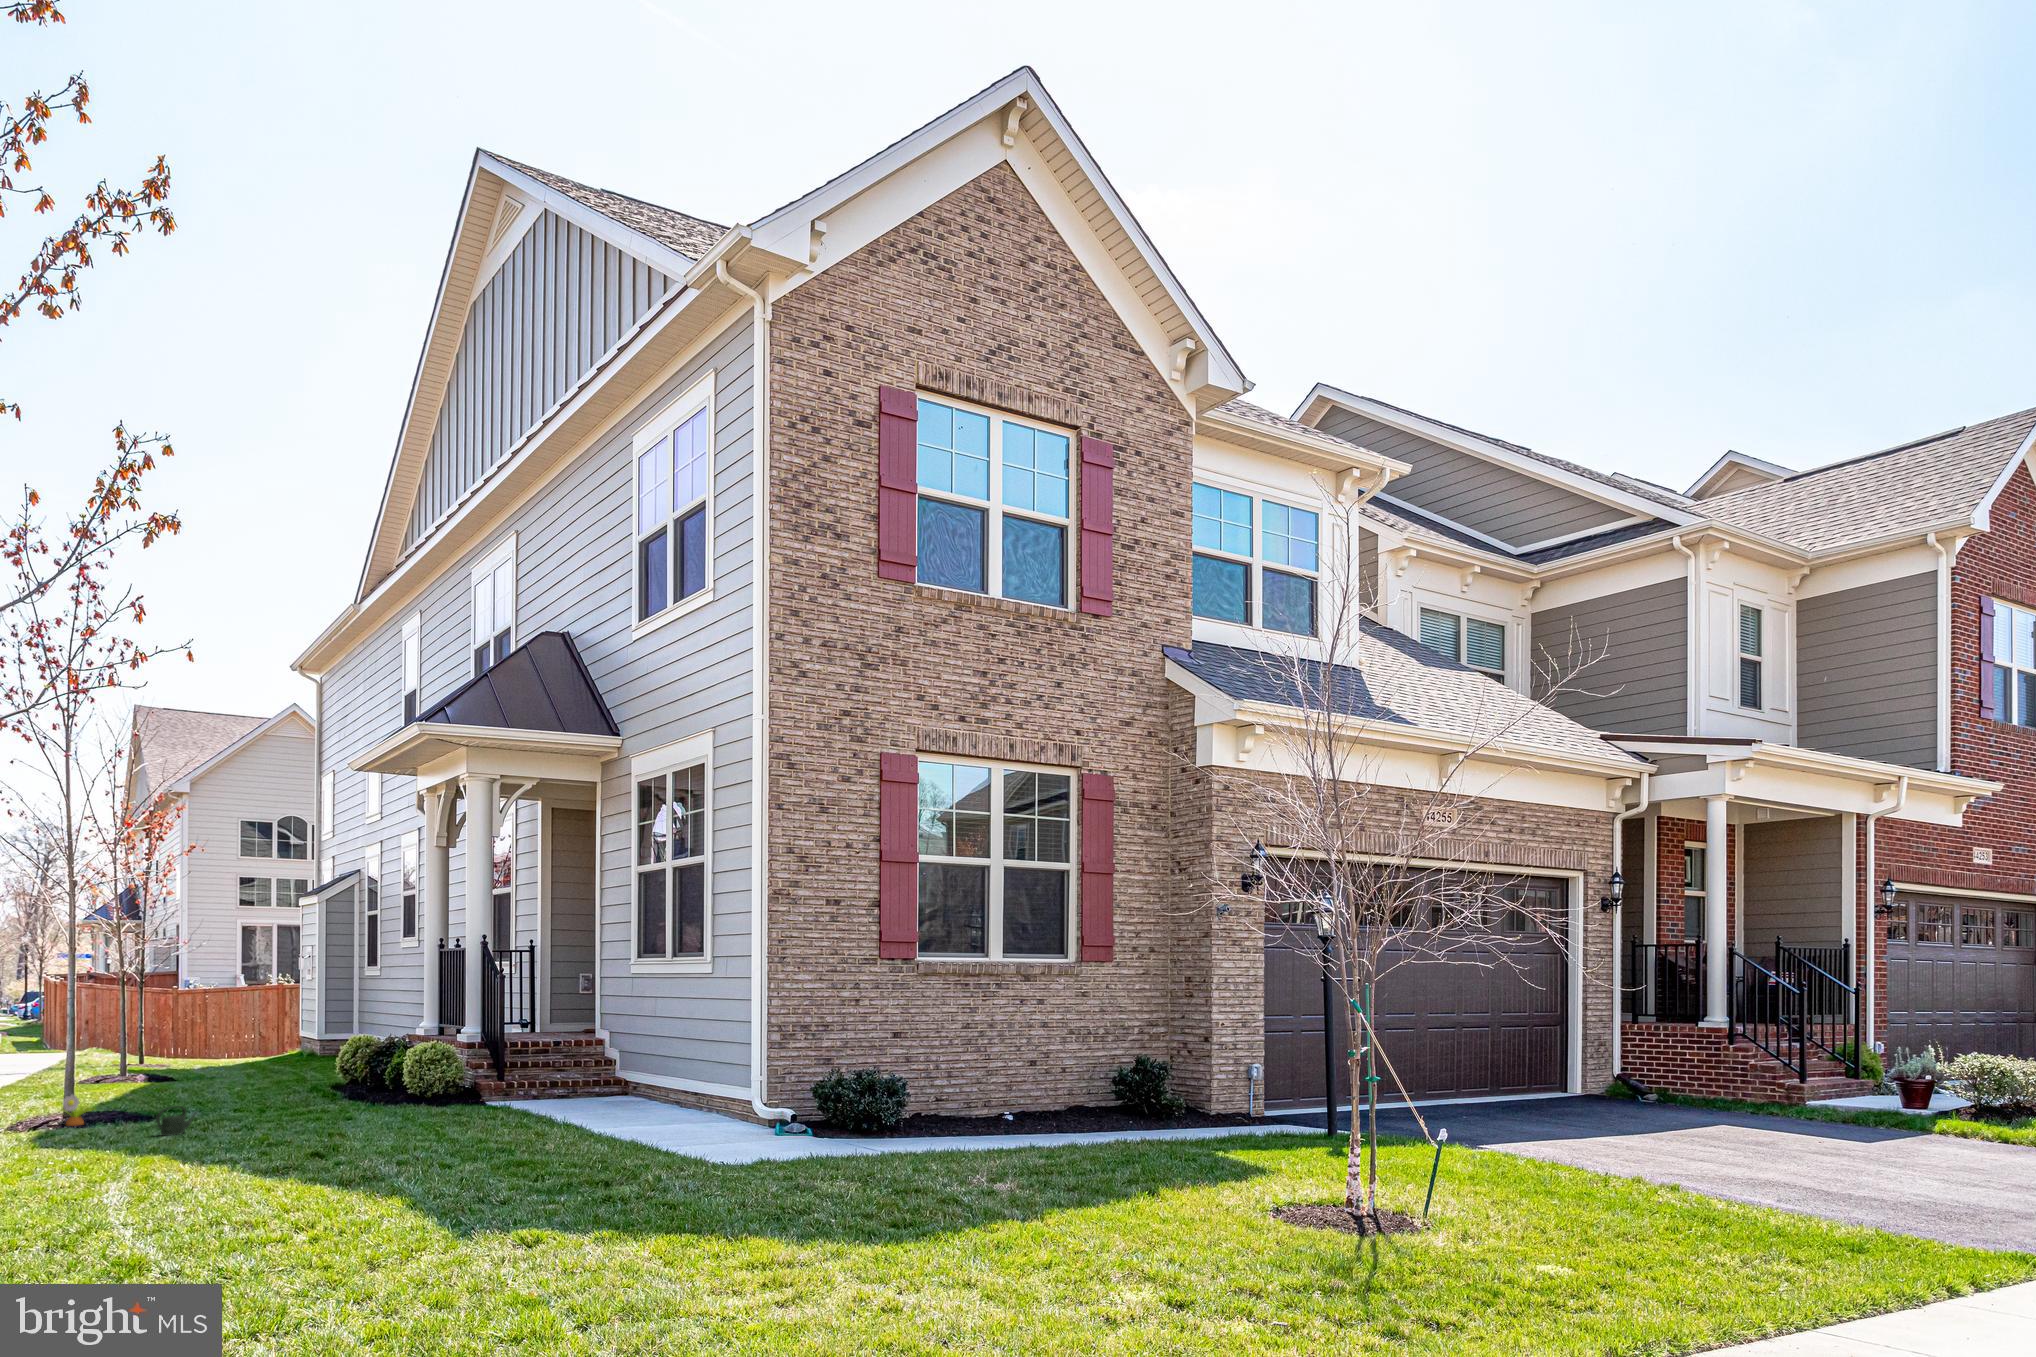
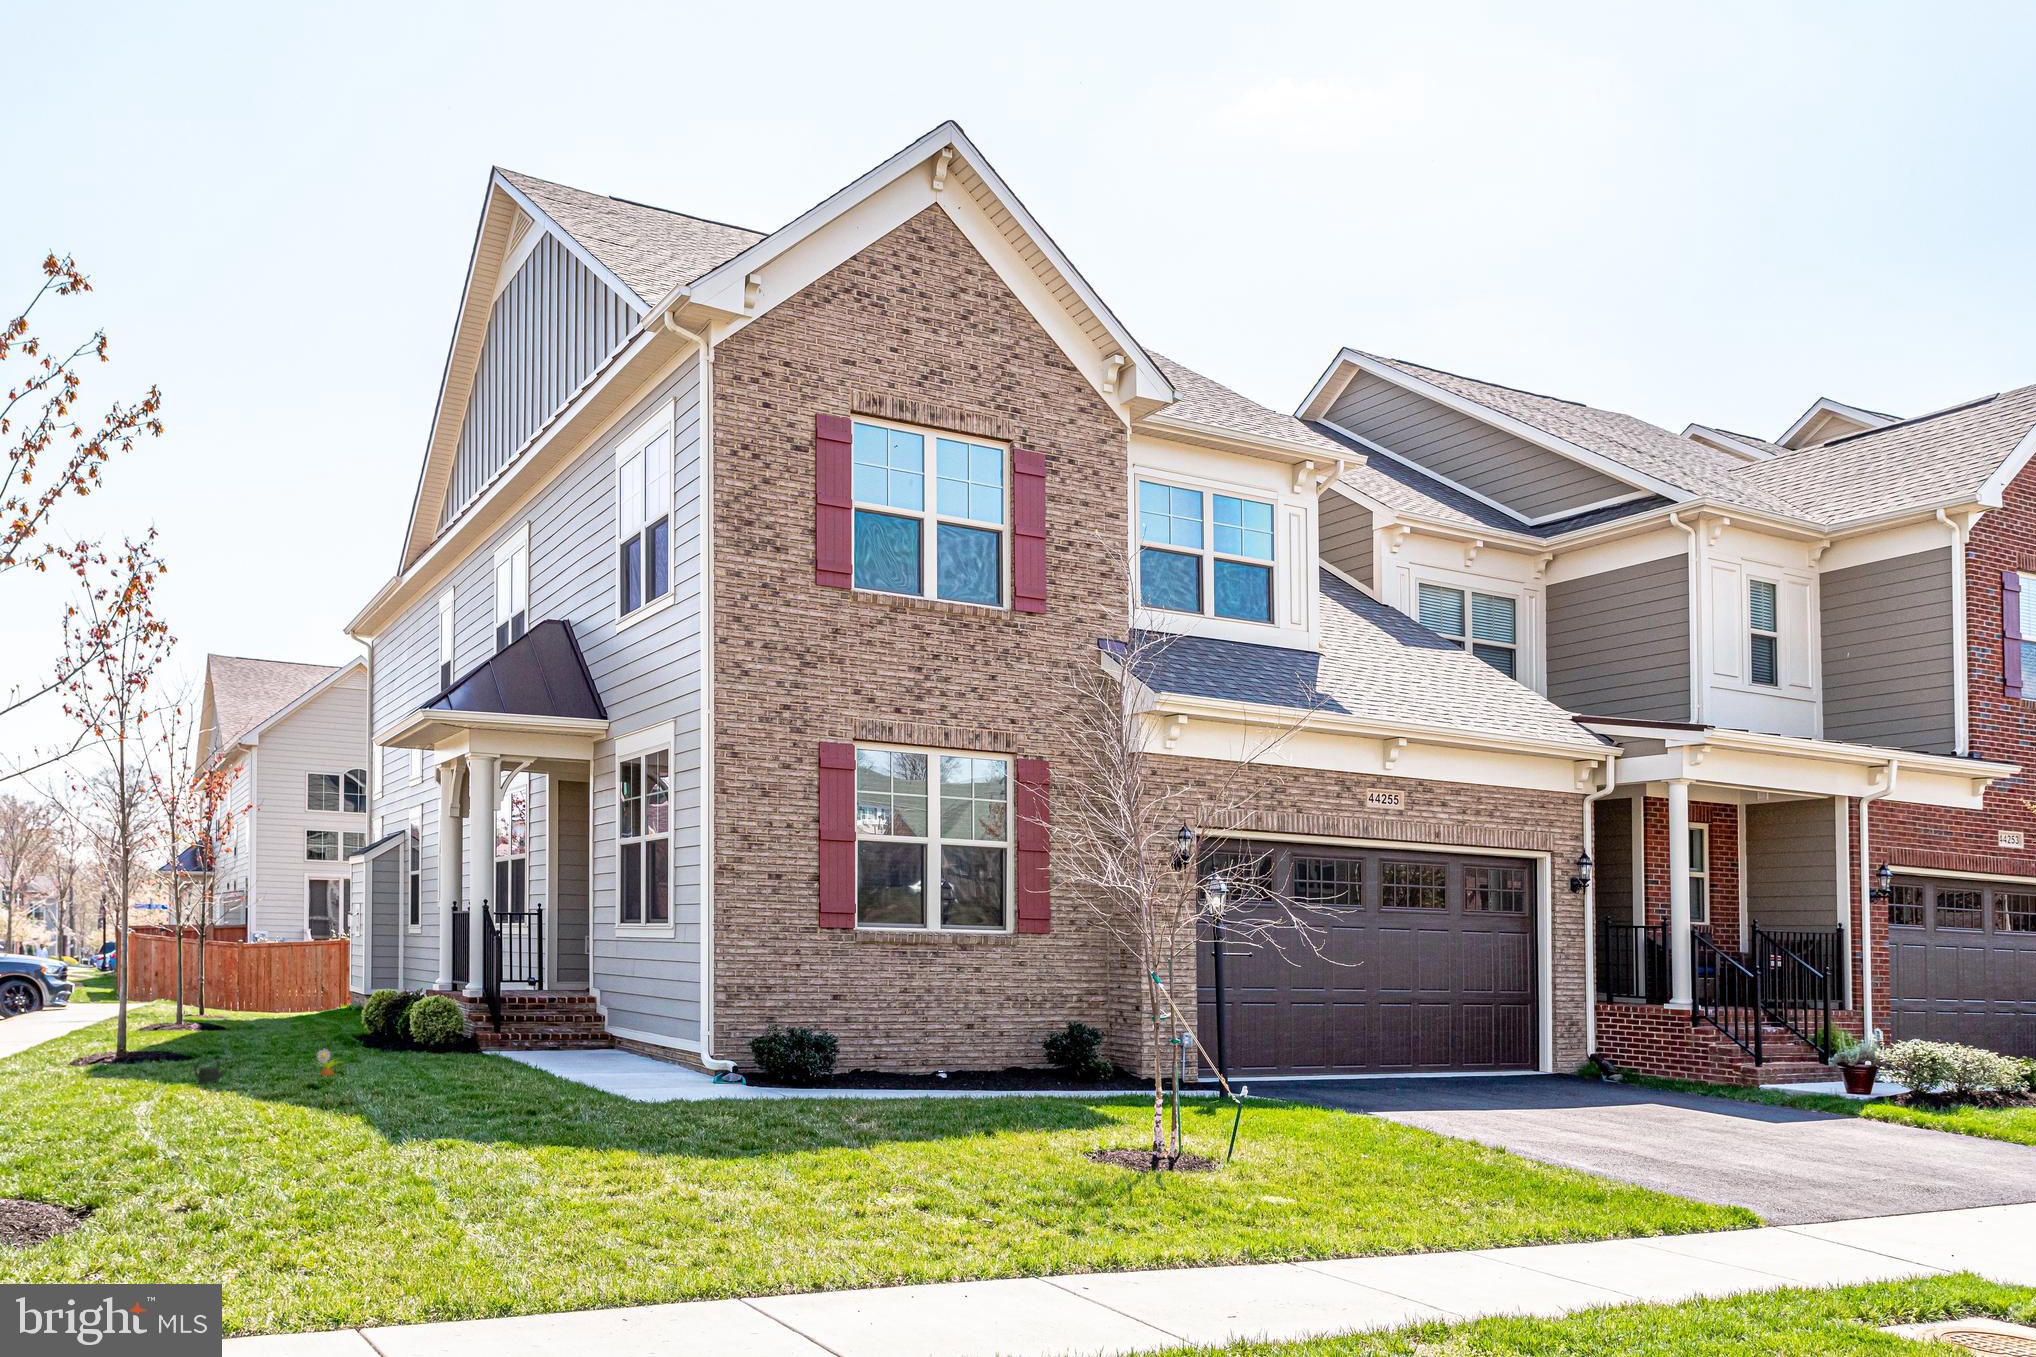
decorative plant: present [63,1095,94,1126] -> present [317,1049,340,1076]

